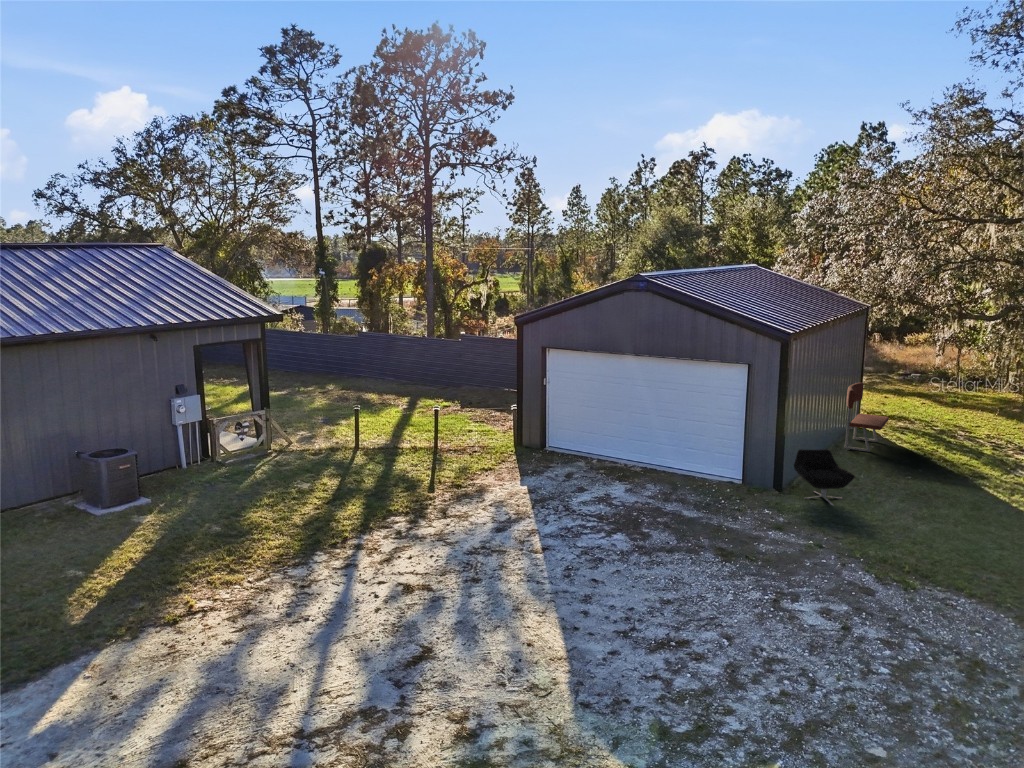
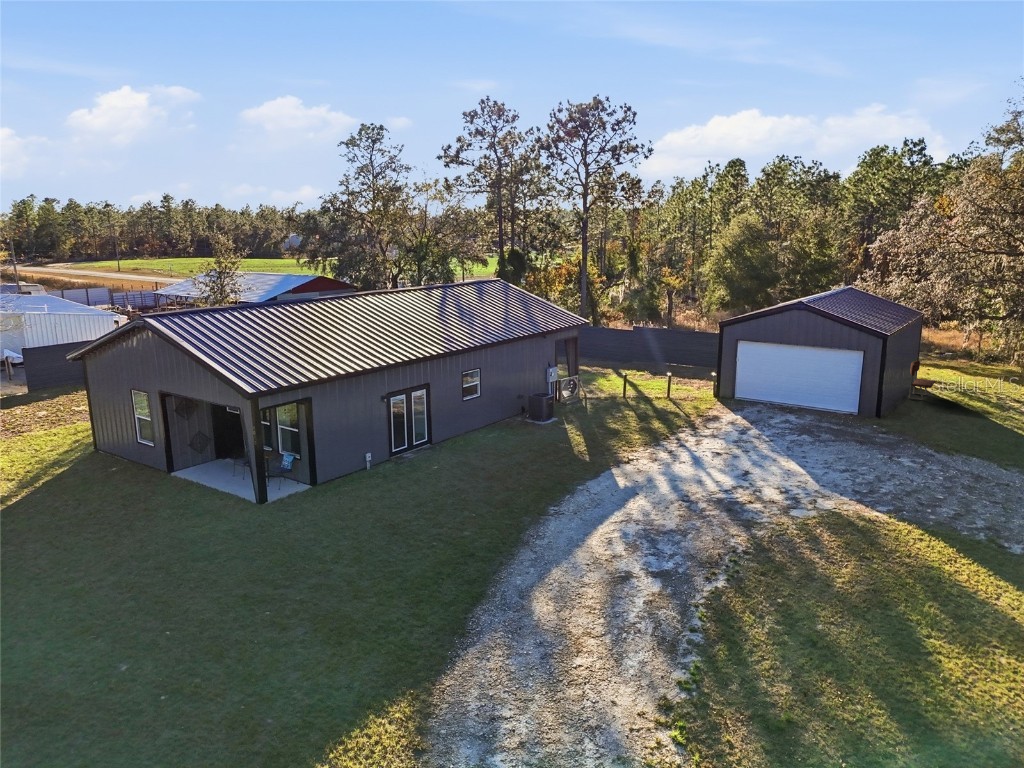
lounge chair: present [794,449,855,505] -> none [886,397,920,425]

